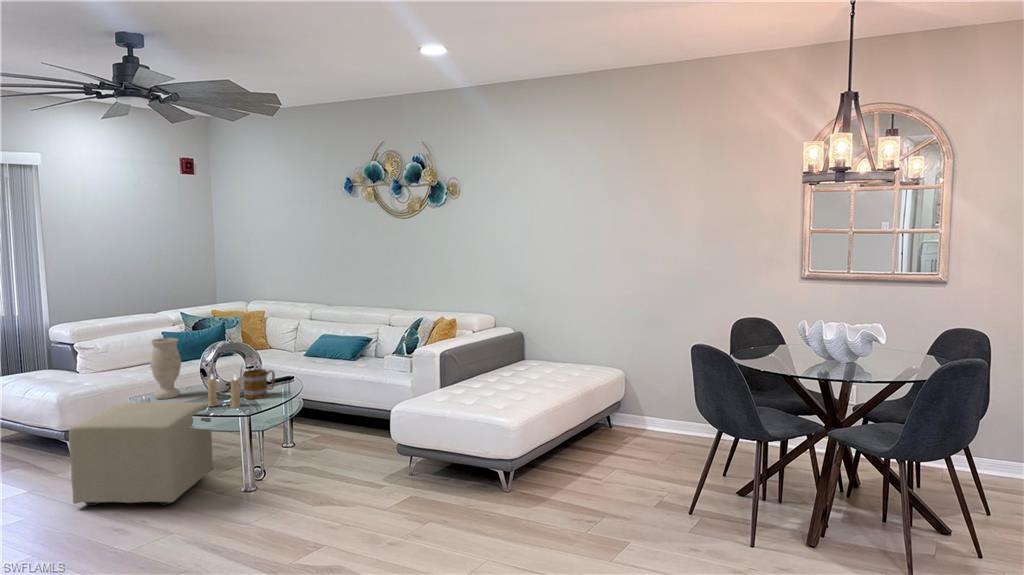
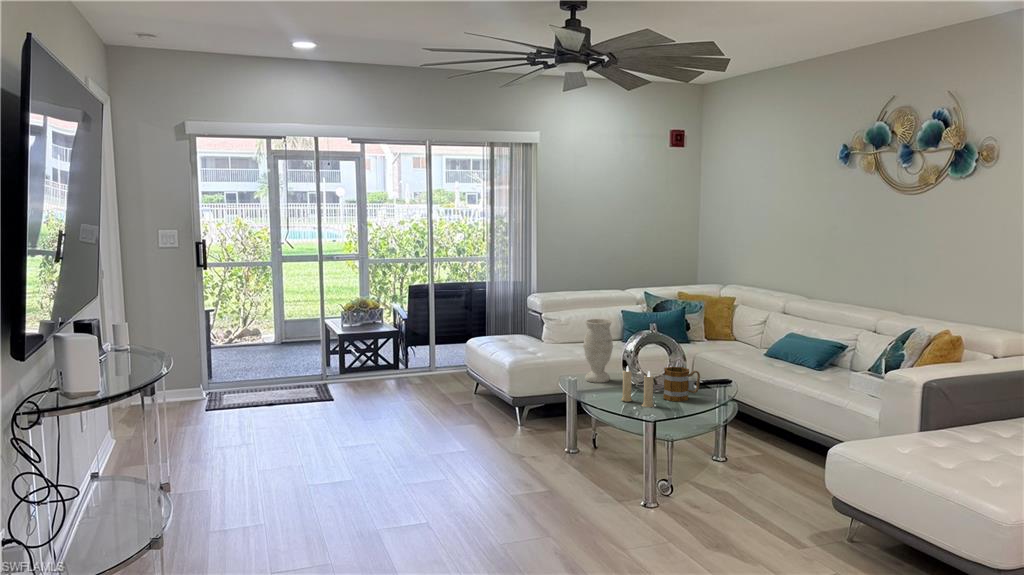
ottoman: present [69,402,213,506] -> none [489,381,624,497]

